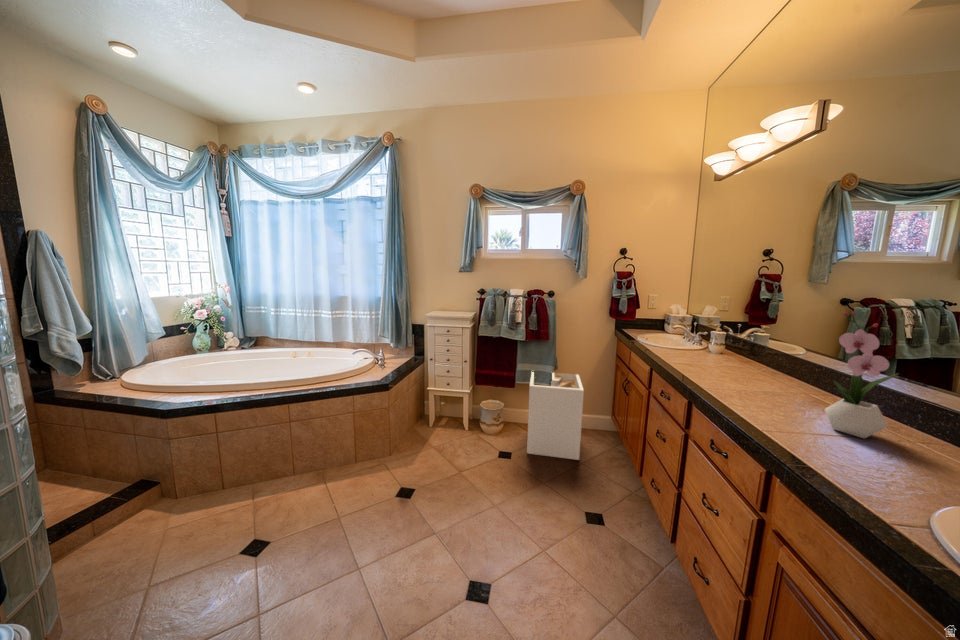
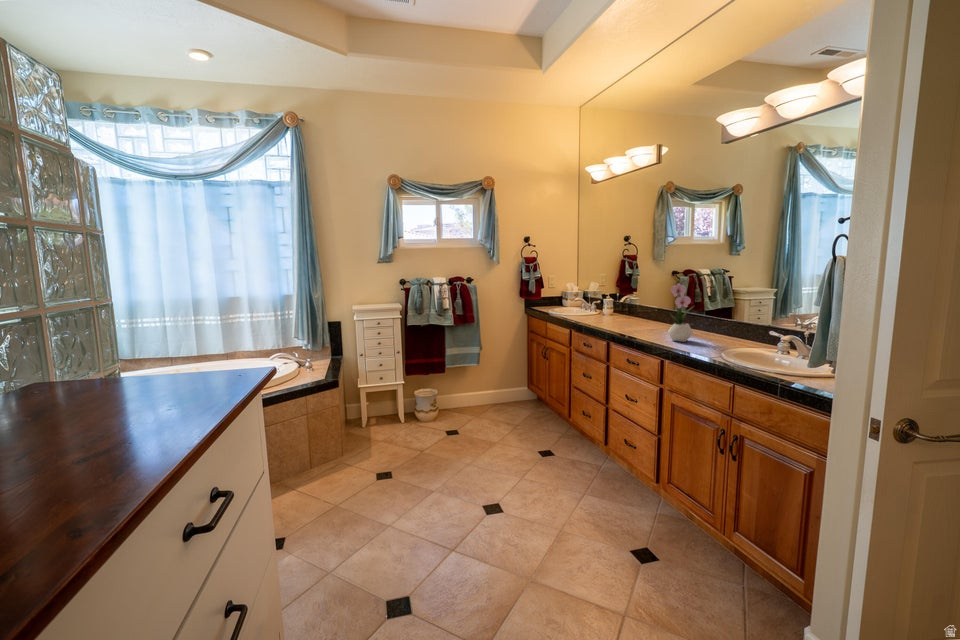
laundry hamper: present [527,372,584,460] -> none [460,352,514,428]

